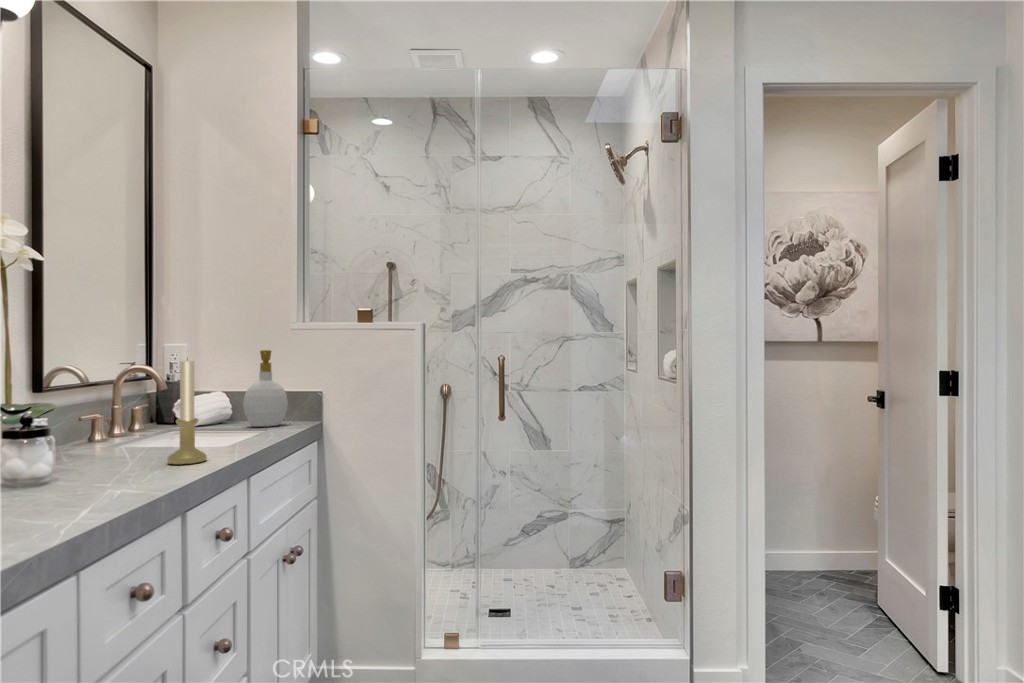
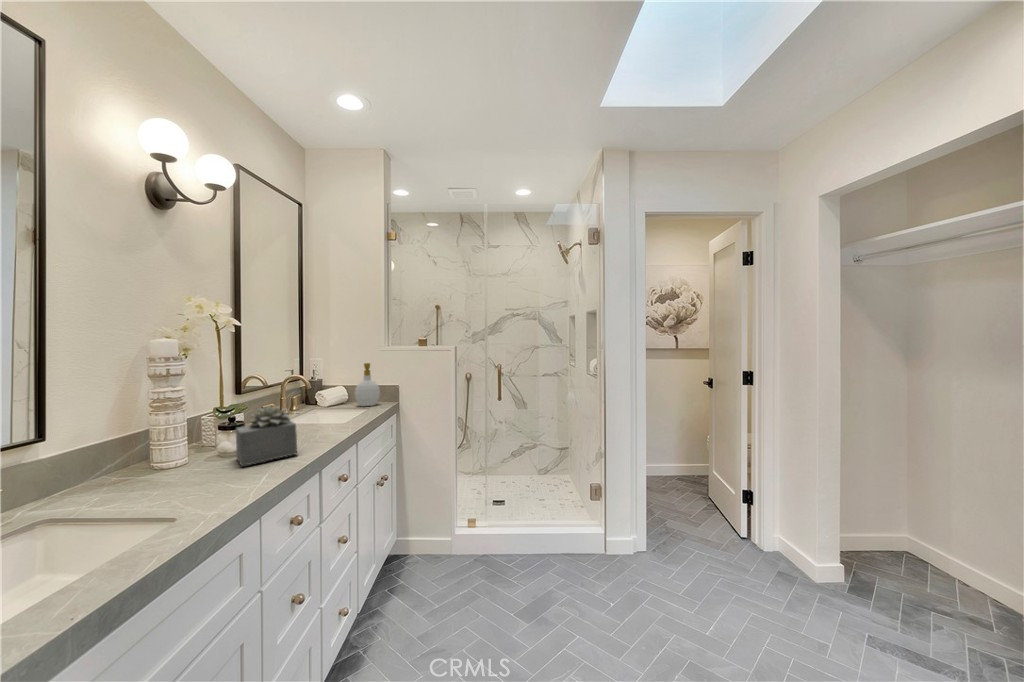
candle holder: present [167,361,207,465] -> none [311,378,334,439]
succulent plant: none [35,395,145,496] -> present [236,406,297,466]

